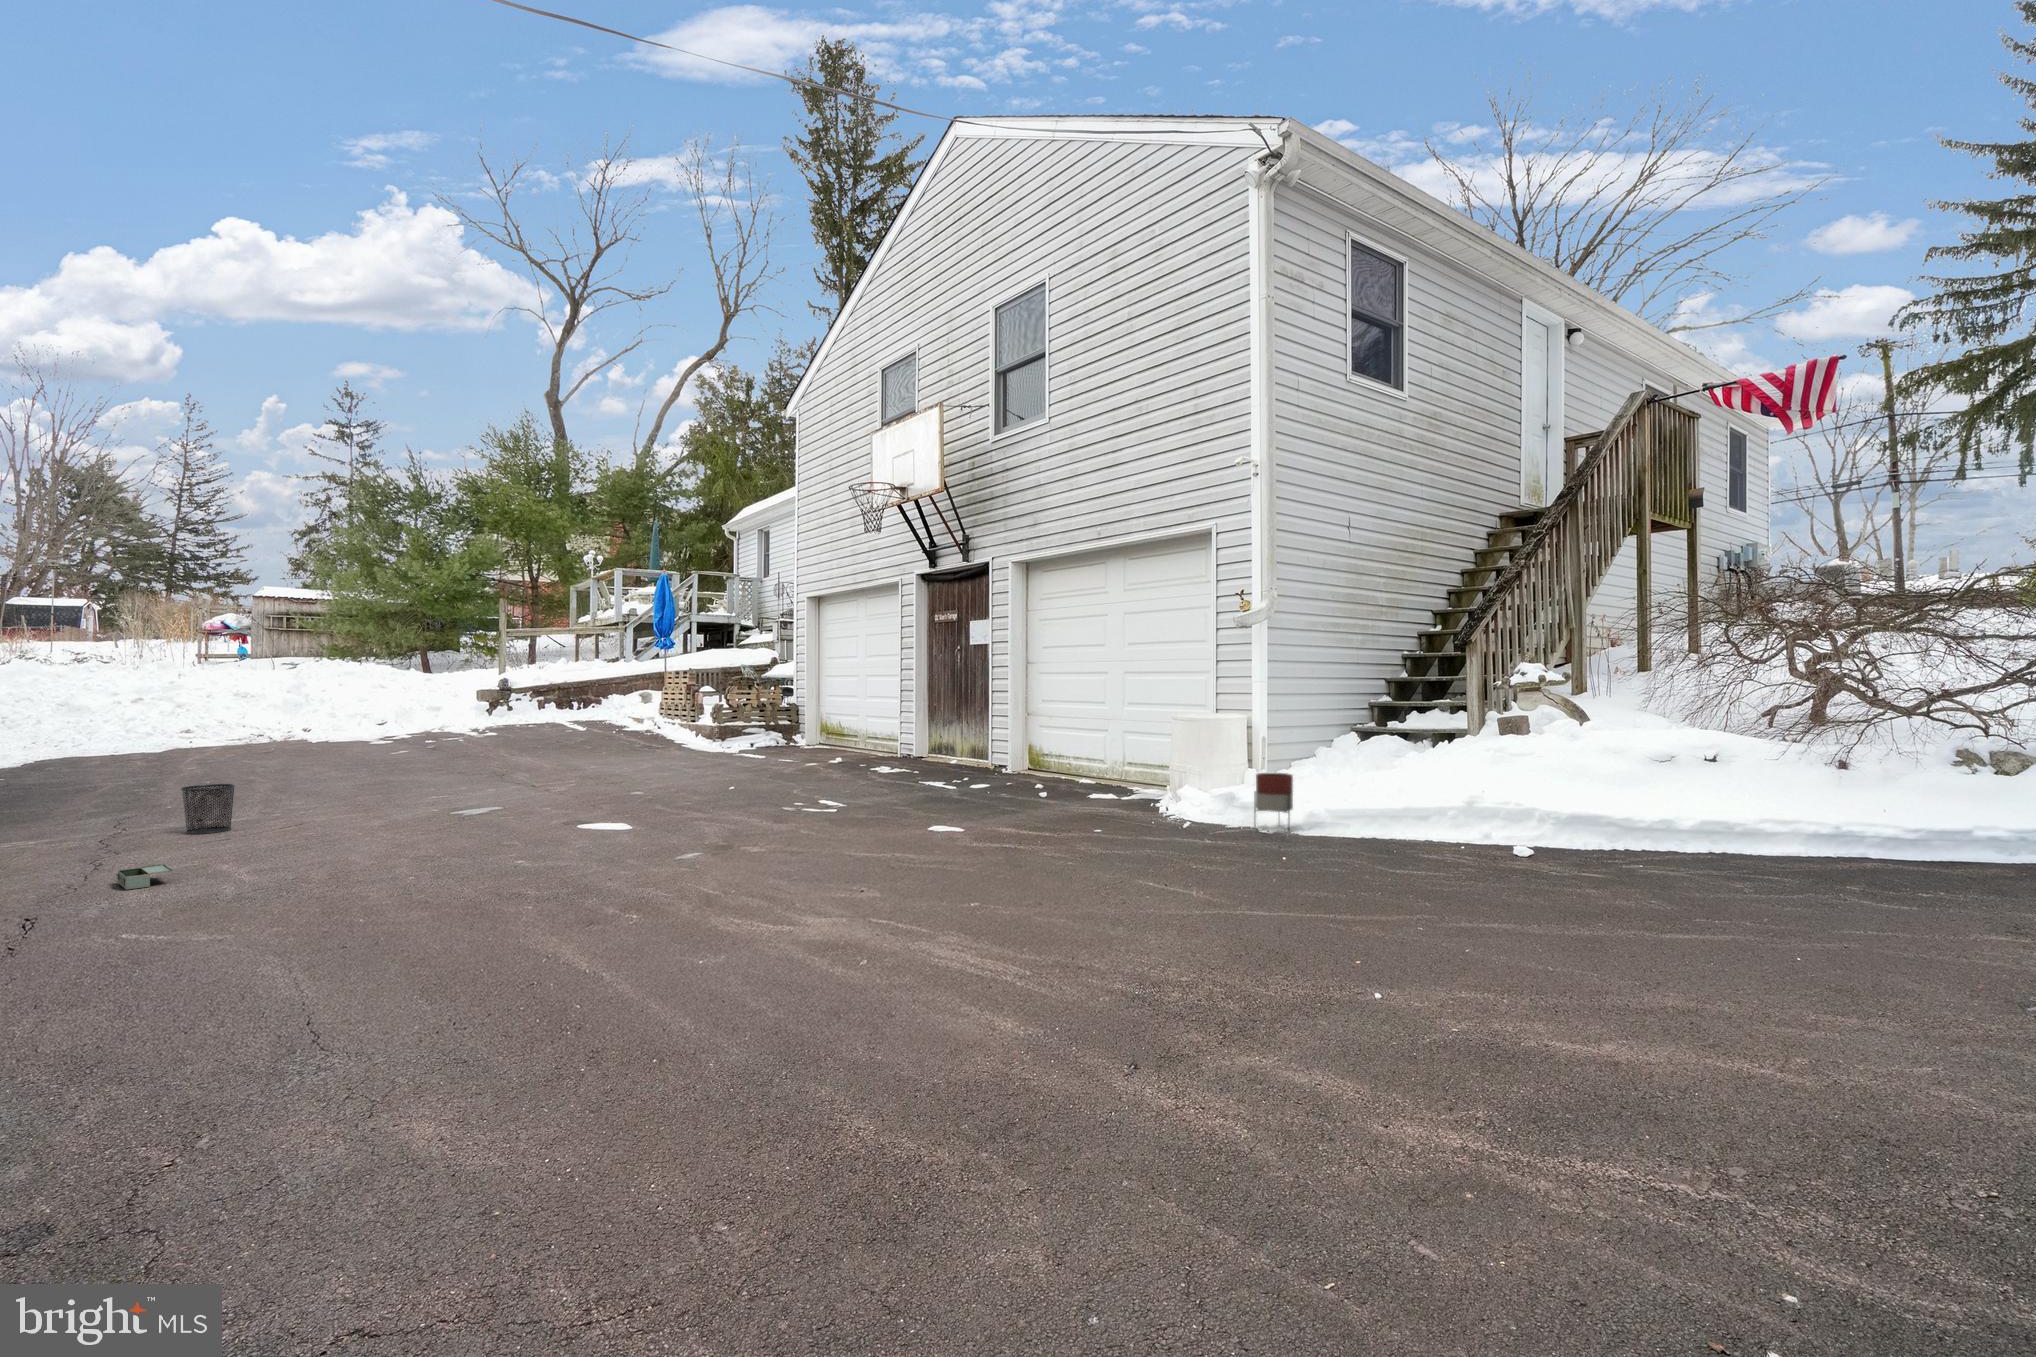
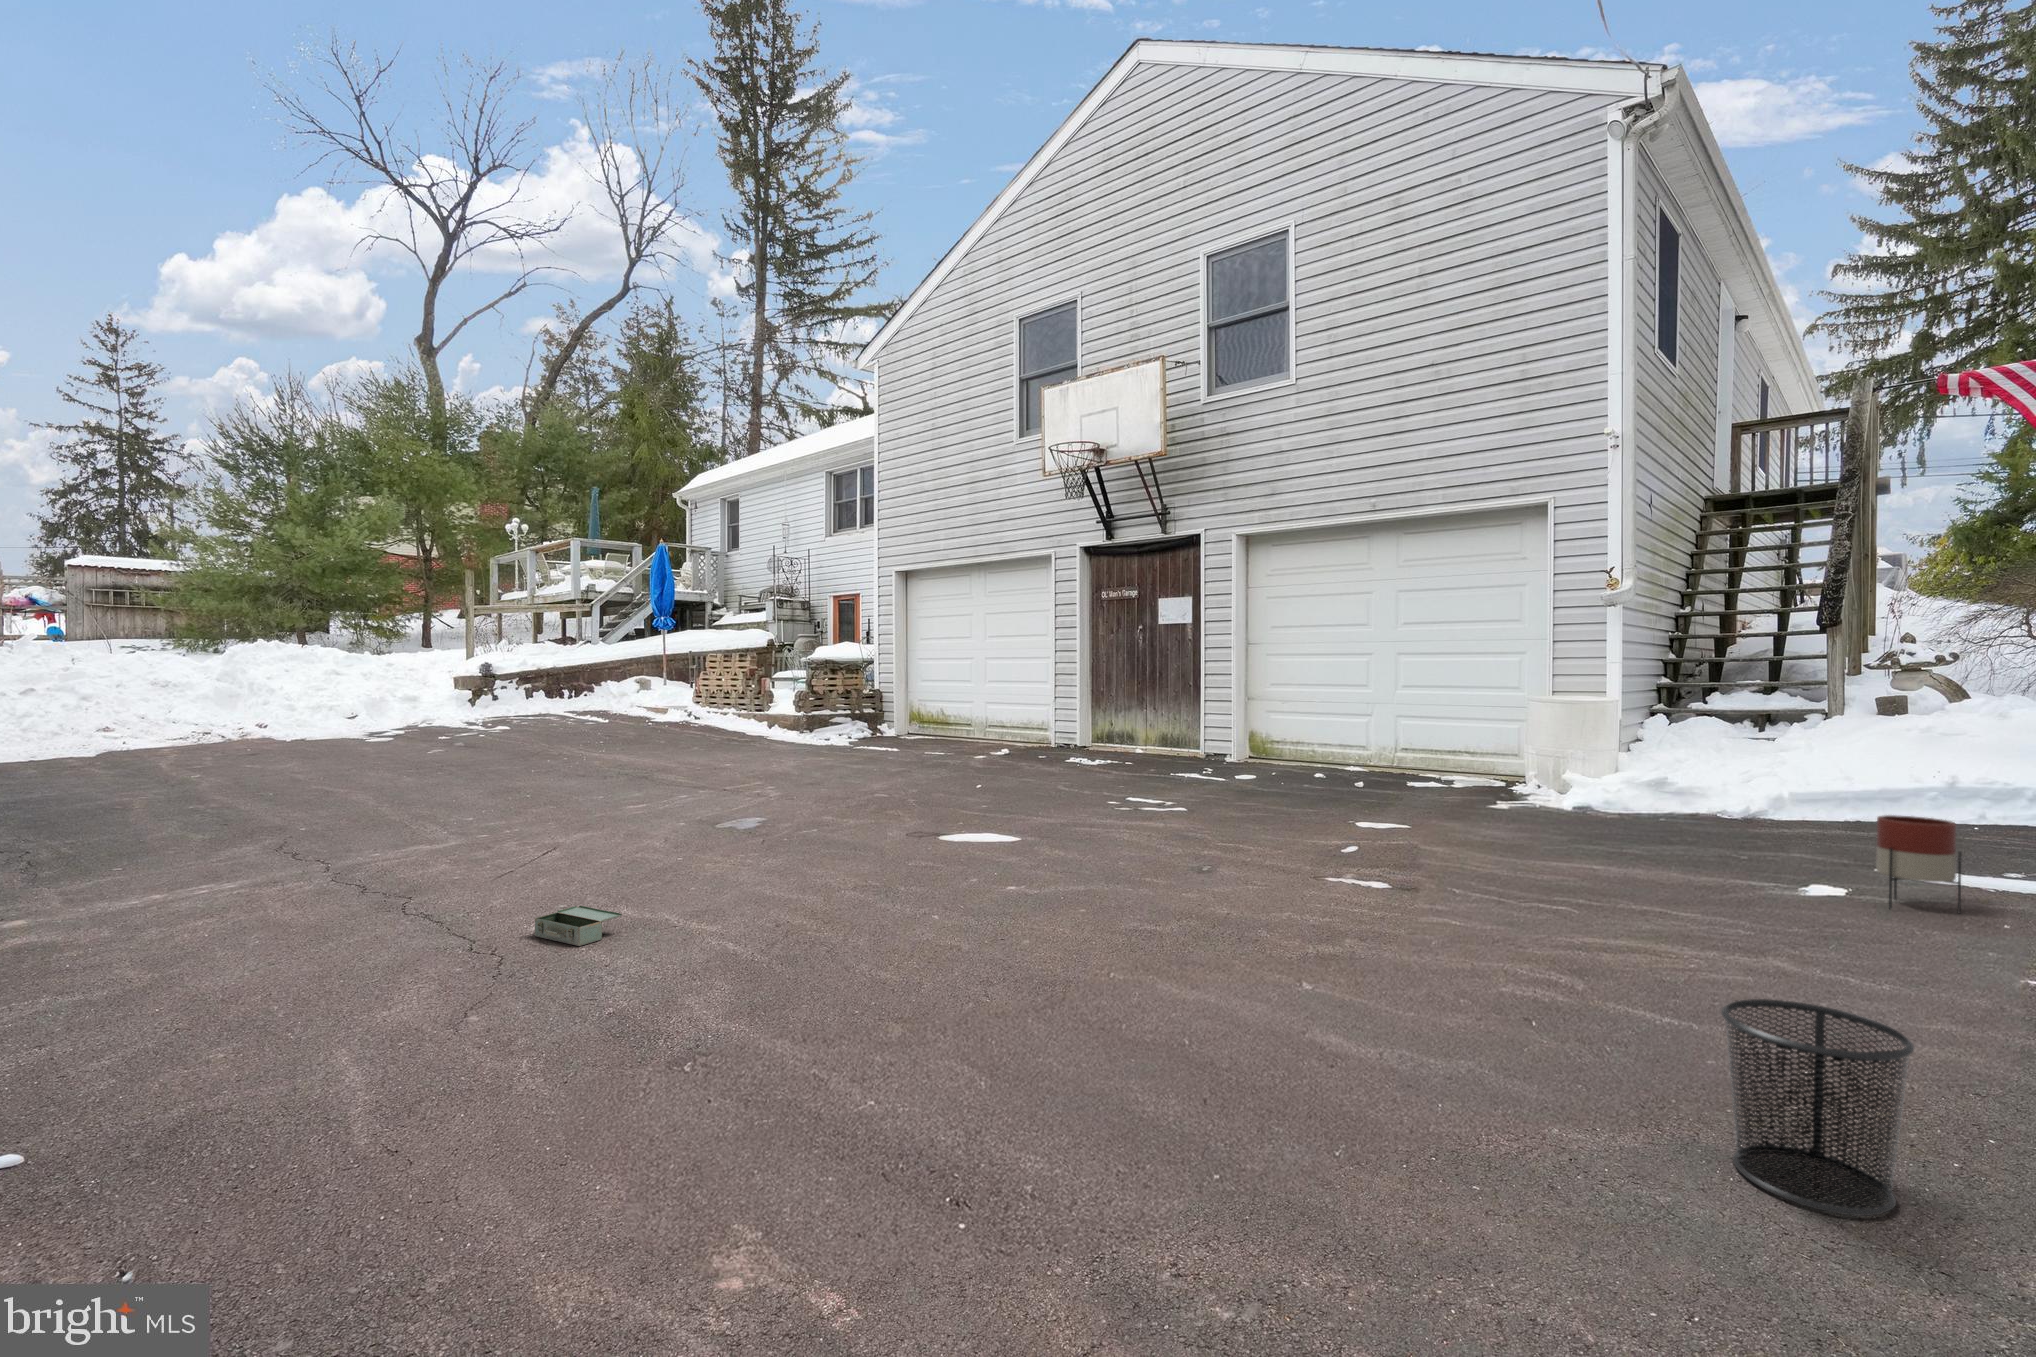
planter: present [1254,773,1293,814] -> present [1876,815,1961,913]
waste bin: present [181,784,235,834] -> present [1721,999,1914,1216]

